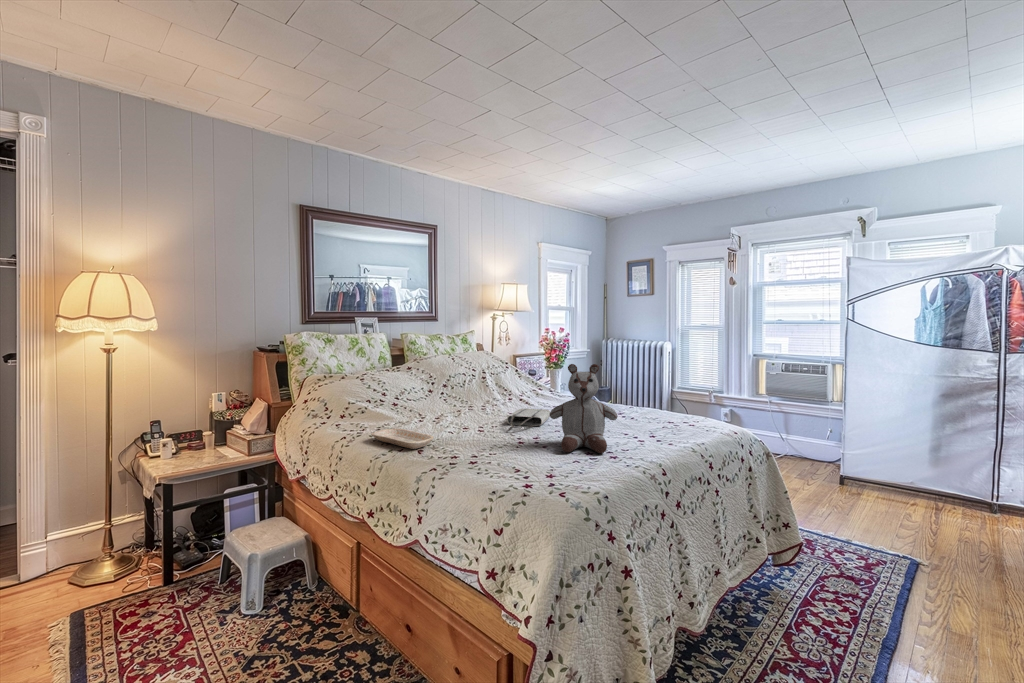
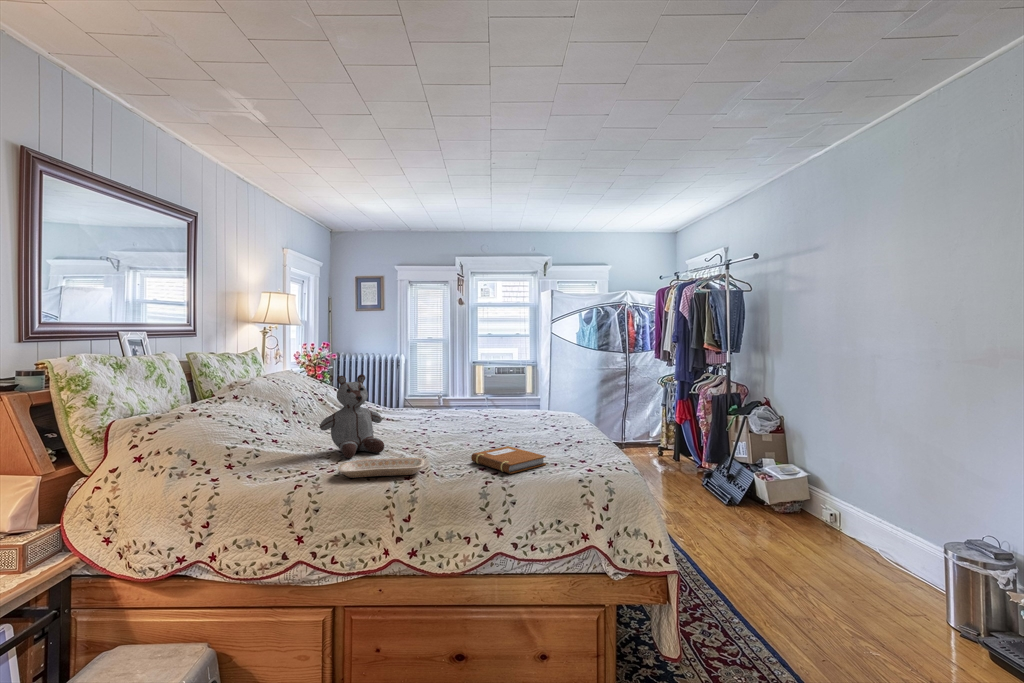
stuffed bear: present [550,364,618,453] -> present [320,374,384,458]
tote bag: present [507,409,550,428] -> none [408,420,456,439]
notebook: none [461,443,522,470] -> present [471,446,546,474]

